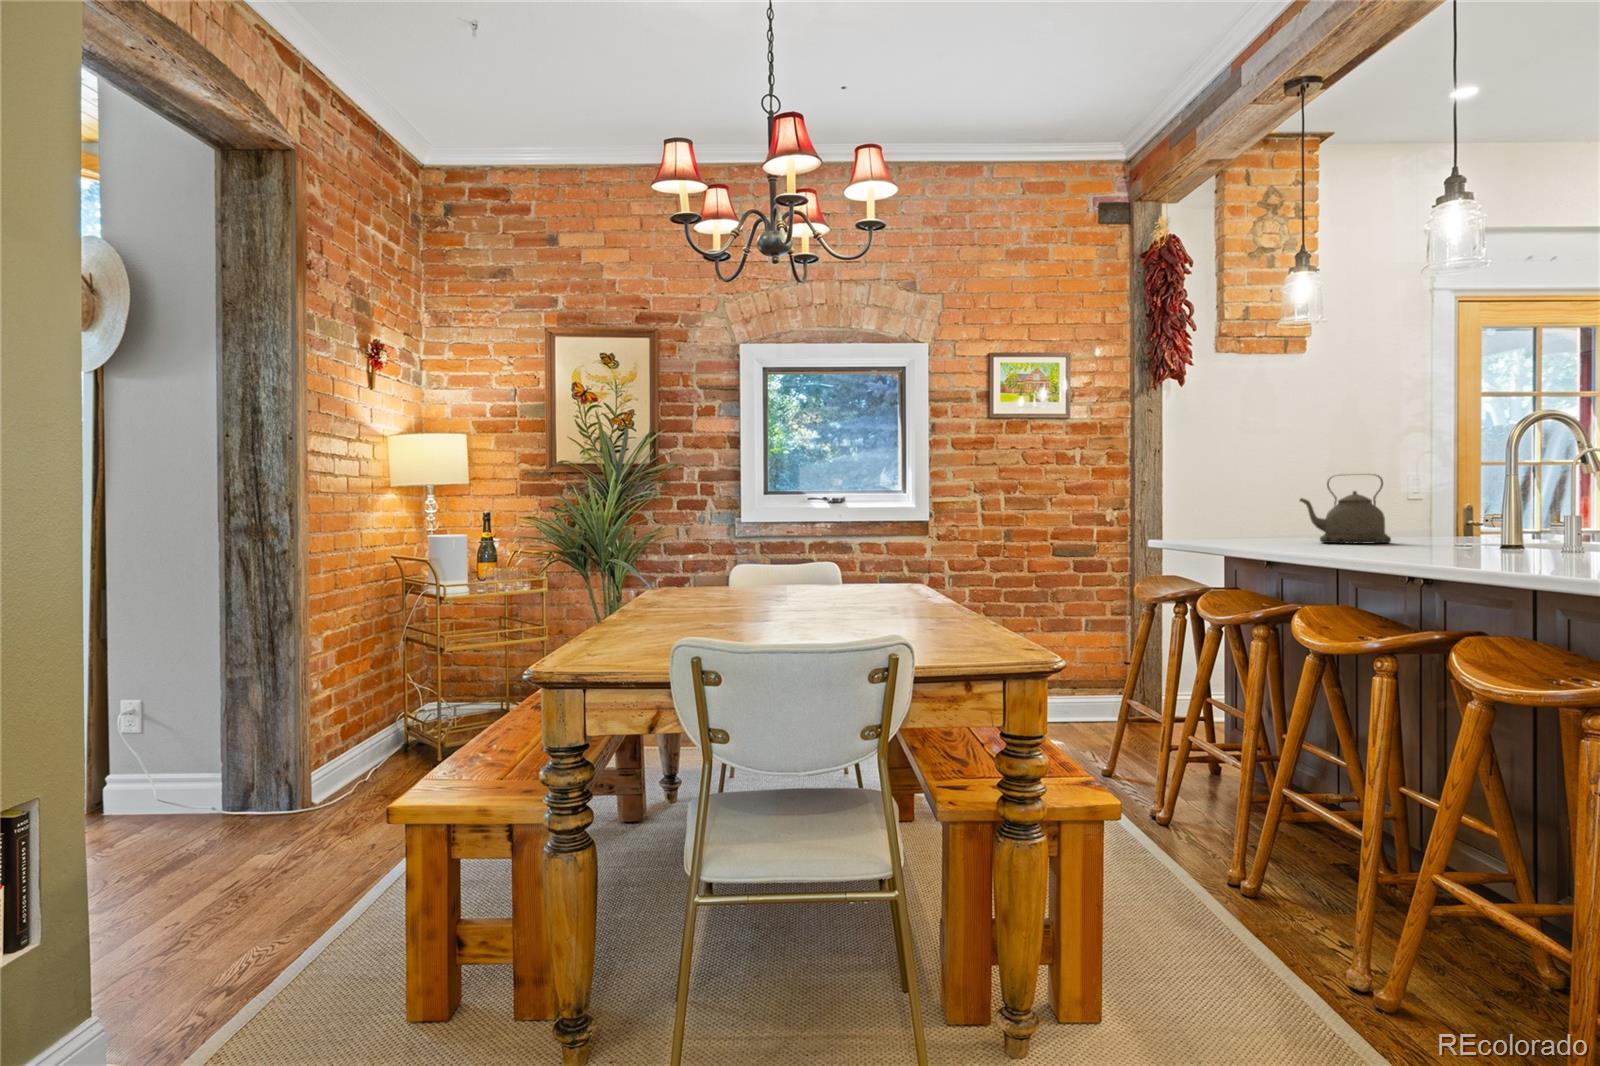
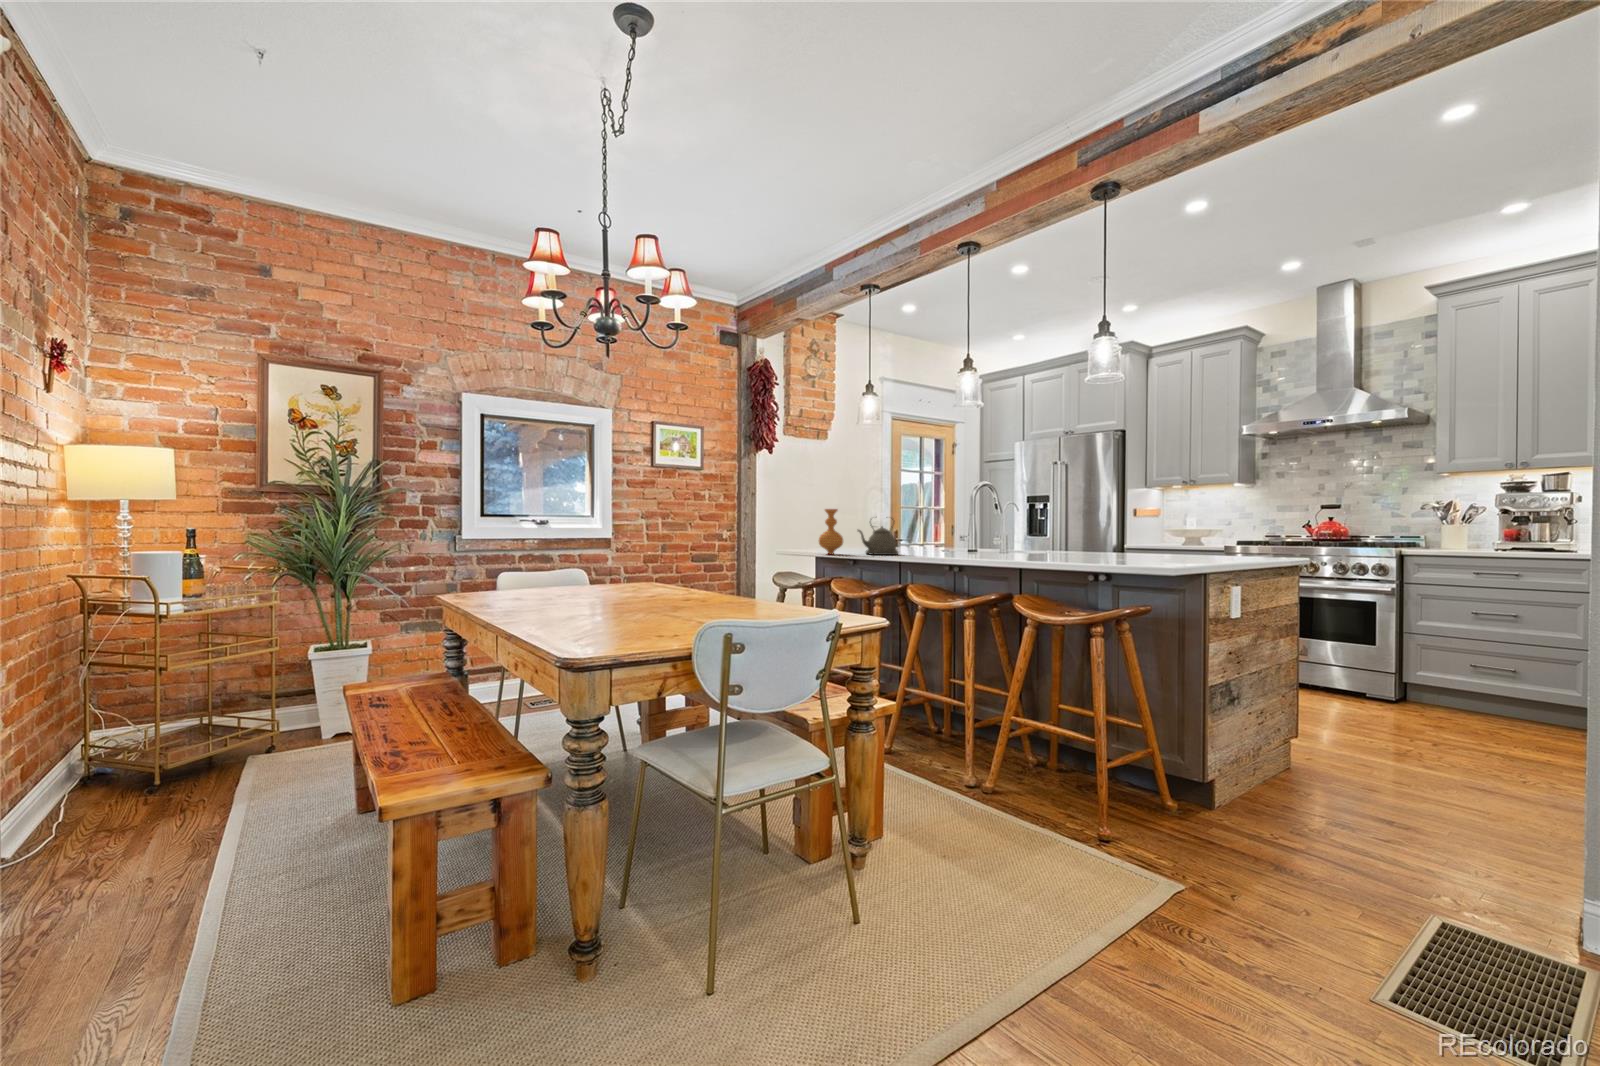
vase: none [1225,464,1273,542] -> present [819,509,843,554]

